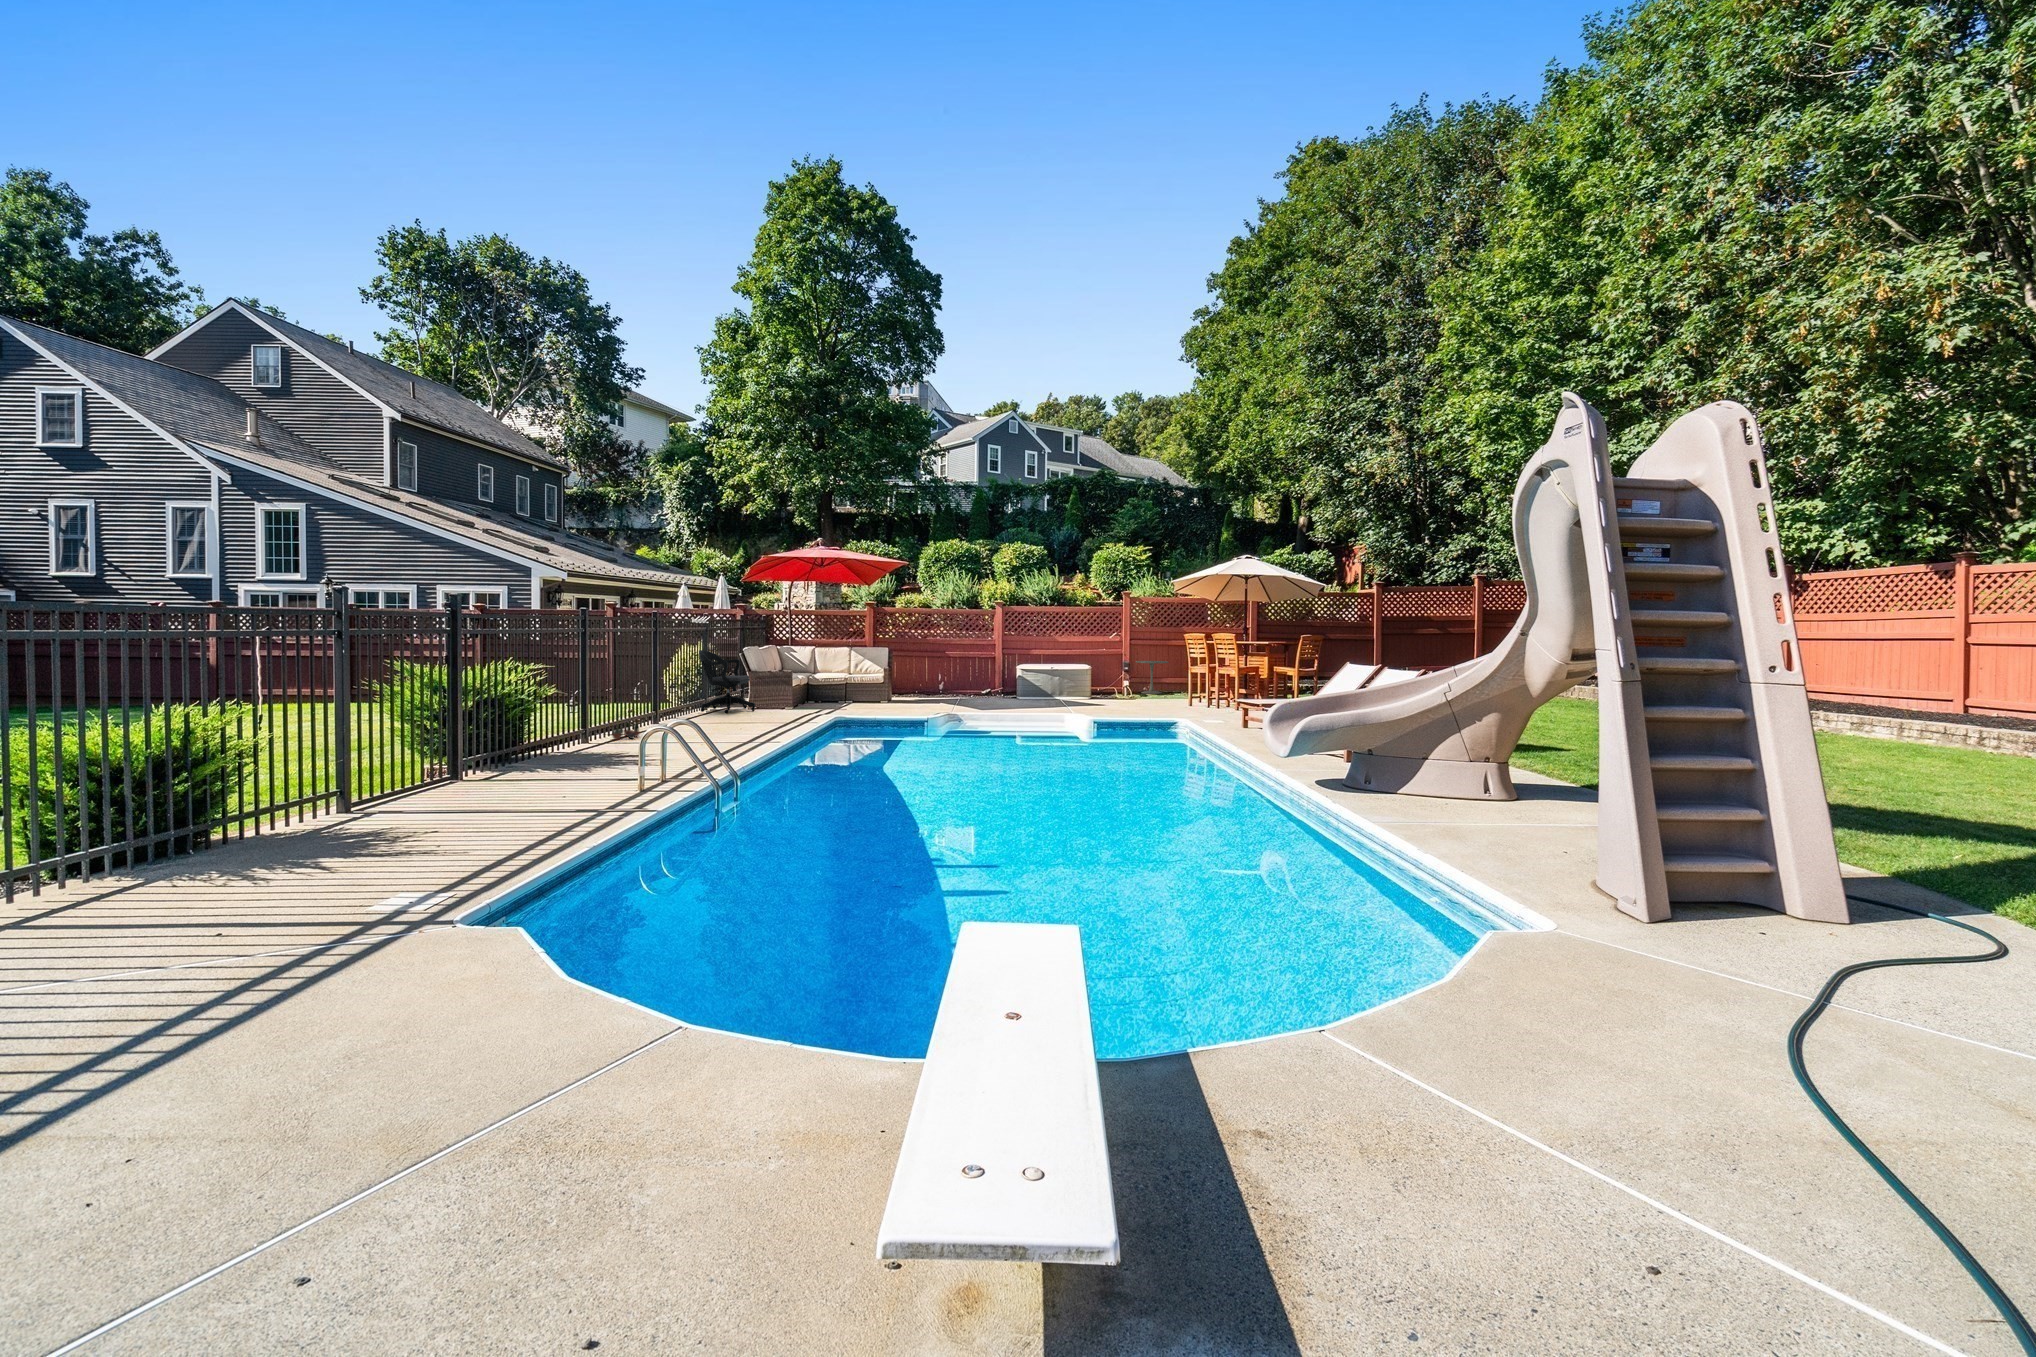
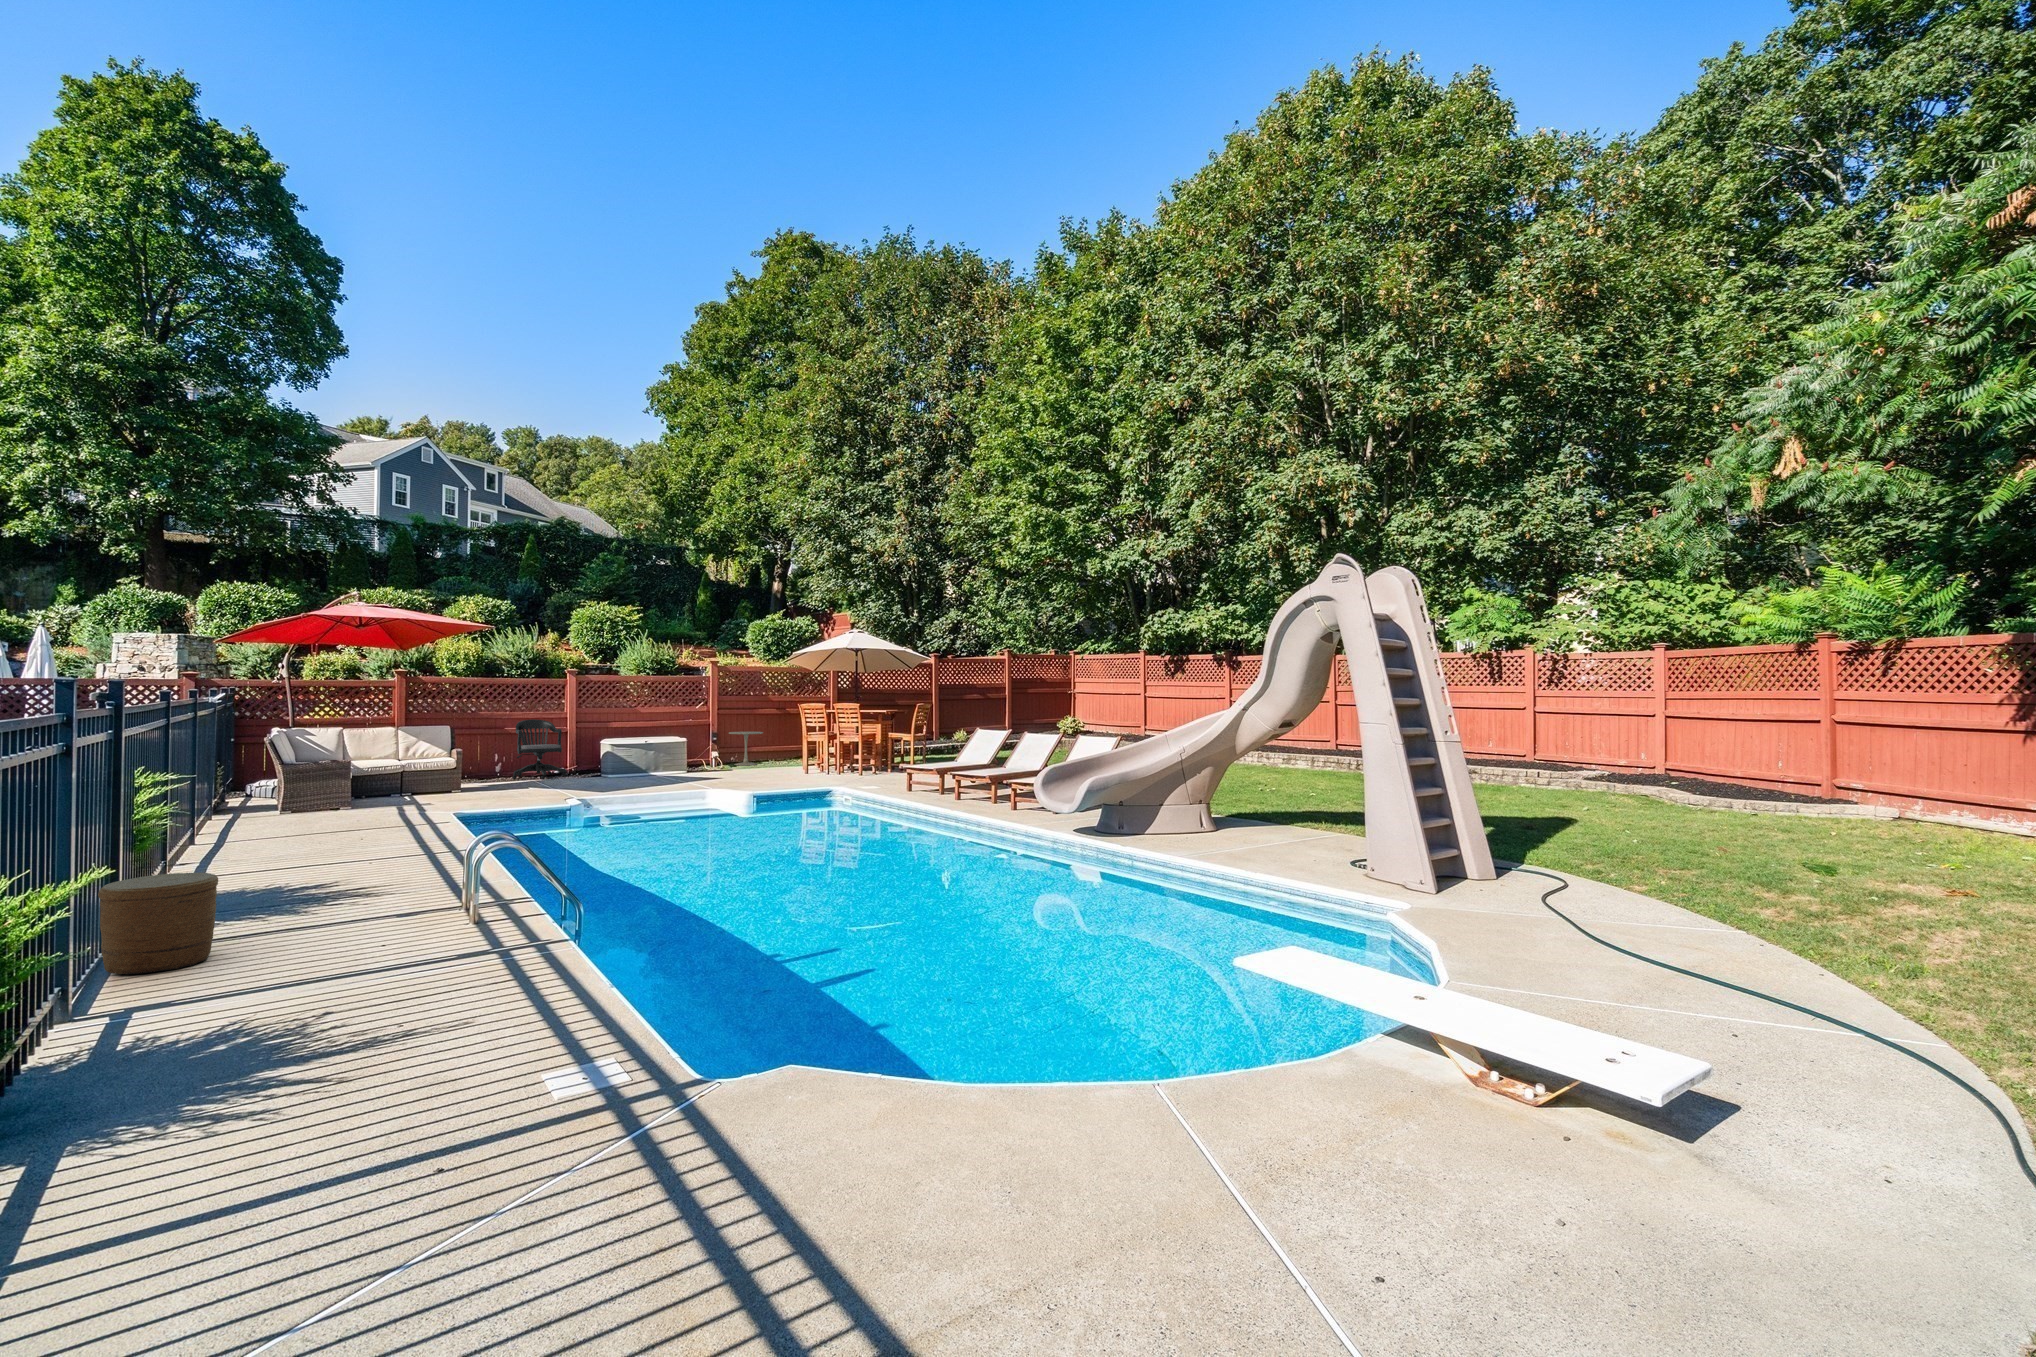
chair: present [699,650,755,713] -> present [512,719,566,779]
potted plant: present [612,715,640,740] -> none [178,823,228,864]
woven basket: none [387,741,462,807] -> present [98,872,218,975]

